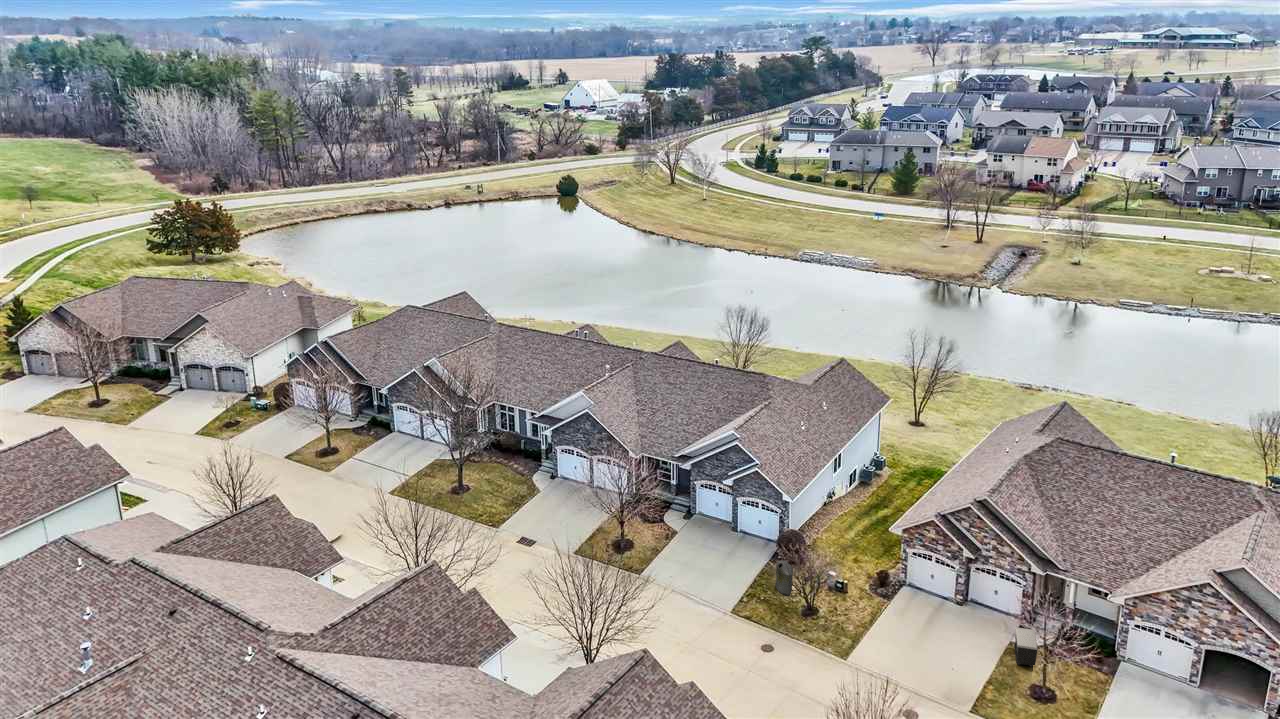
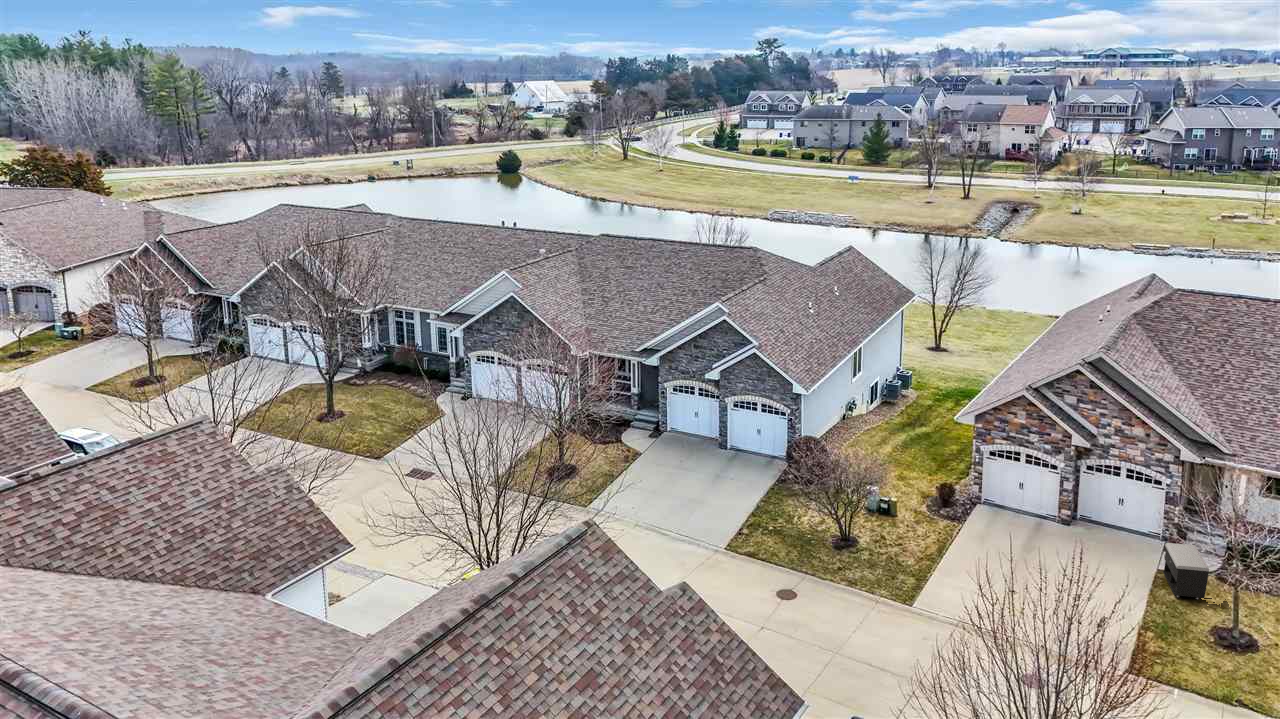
trash can: present [776,560,793,596] -> none [789,471,815,522]

